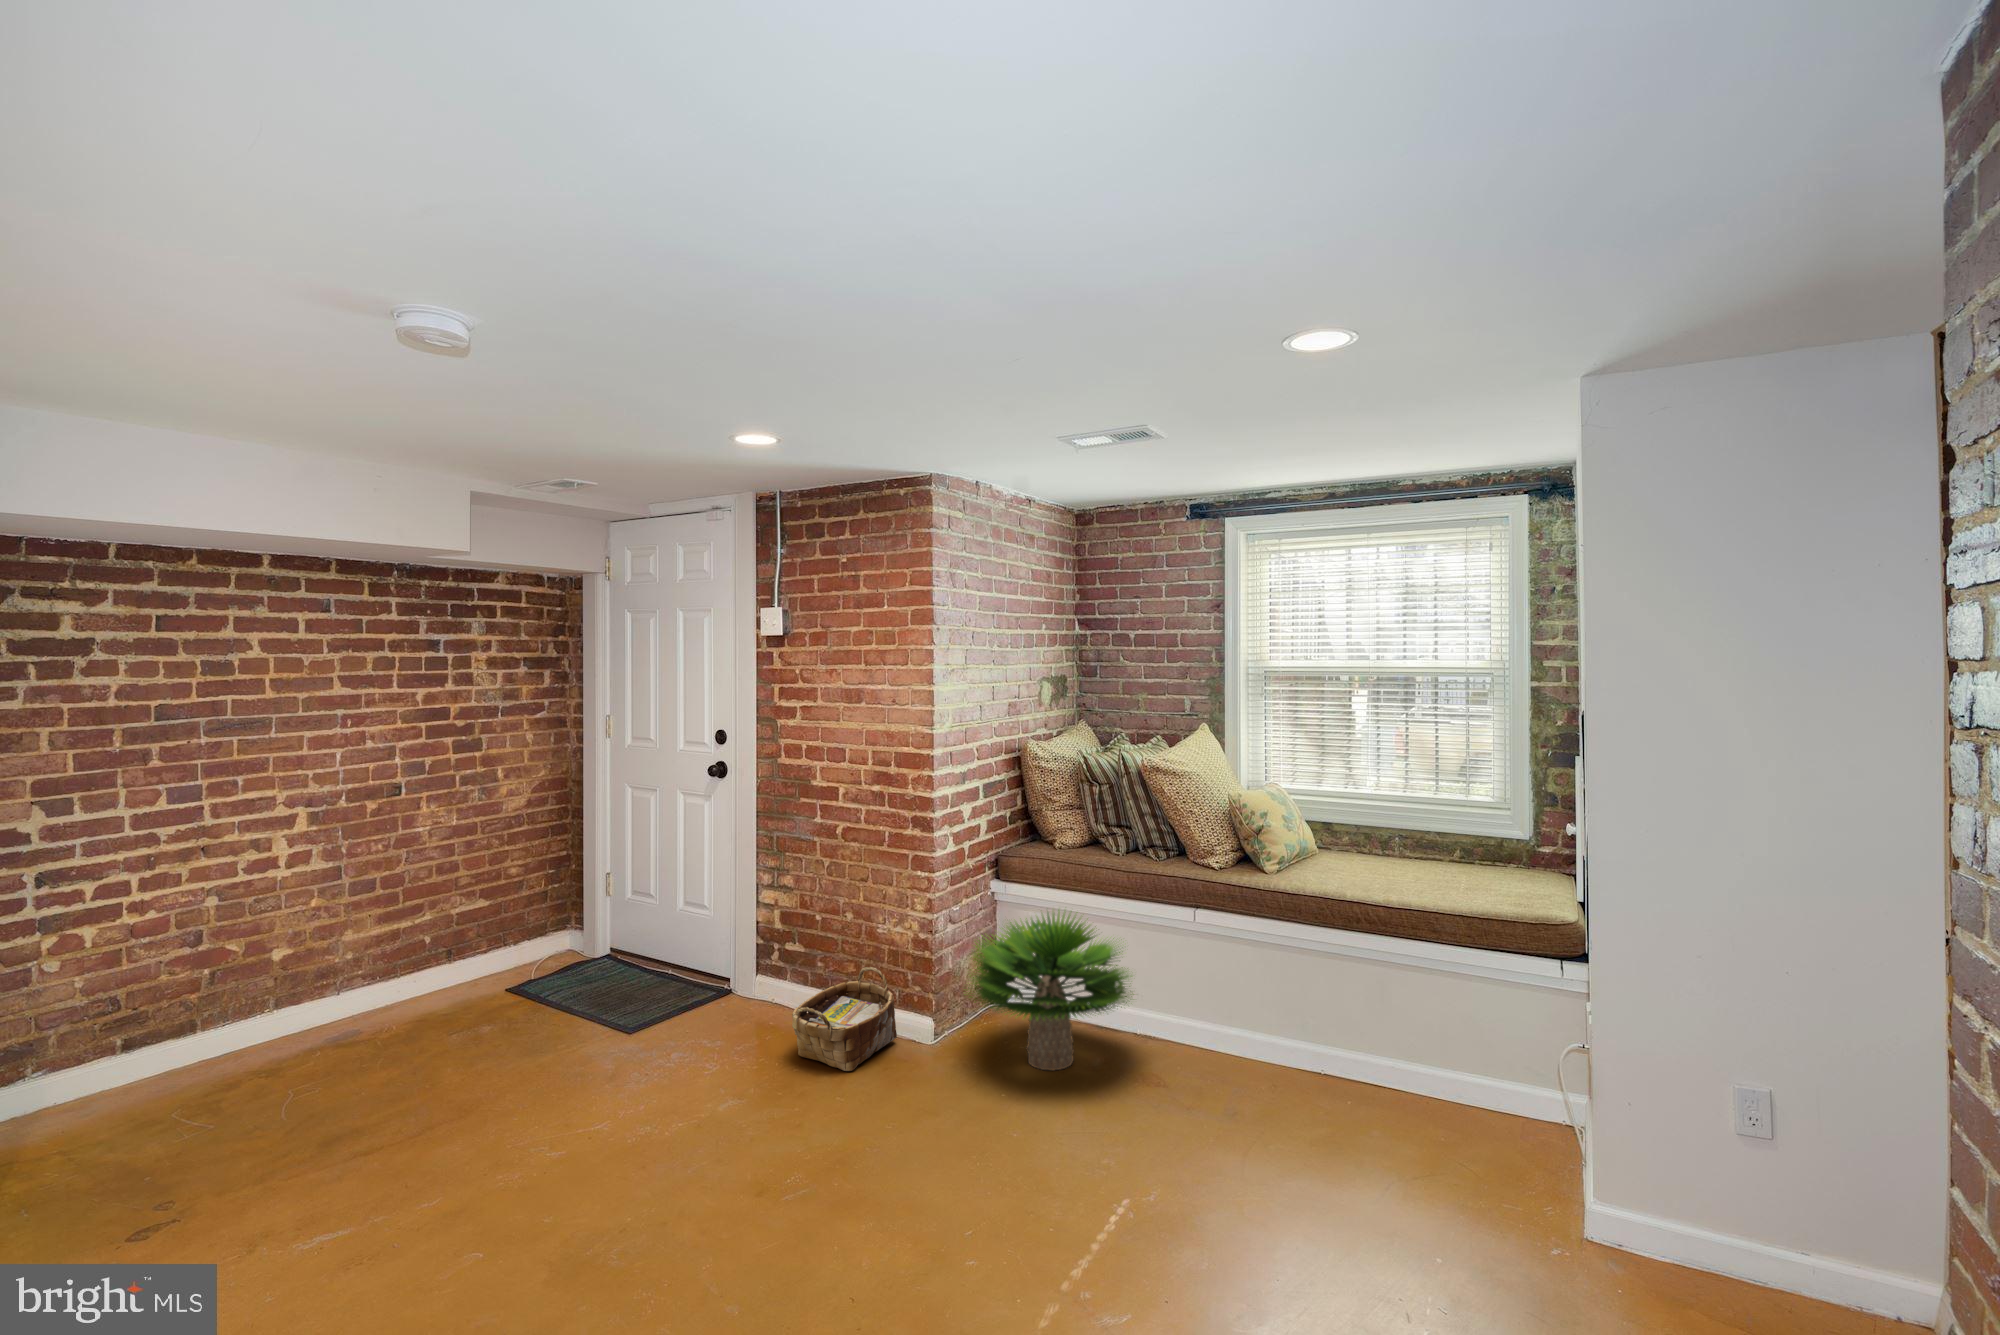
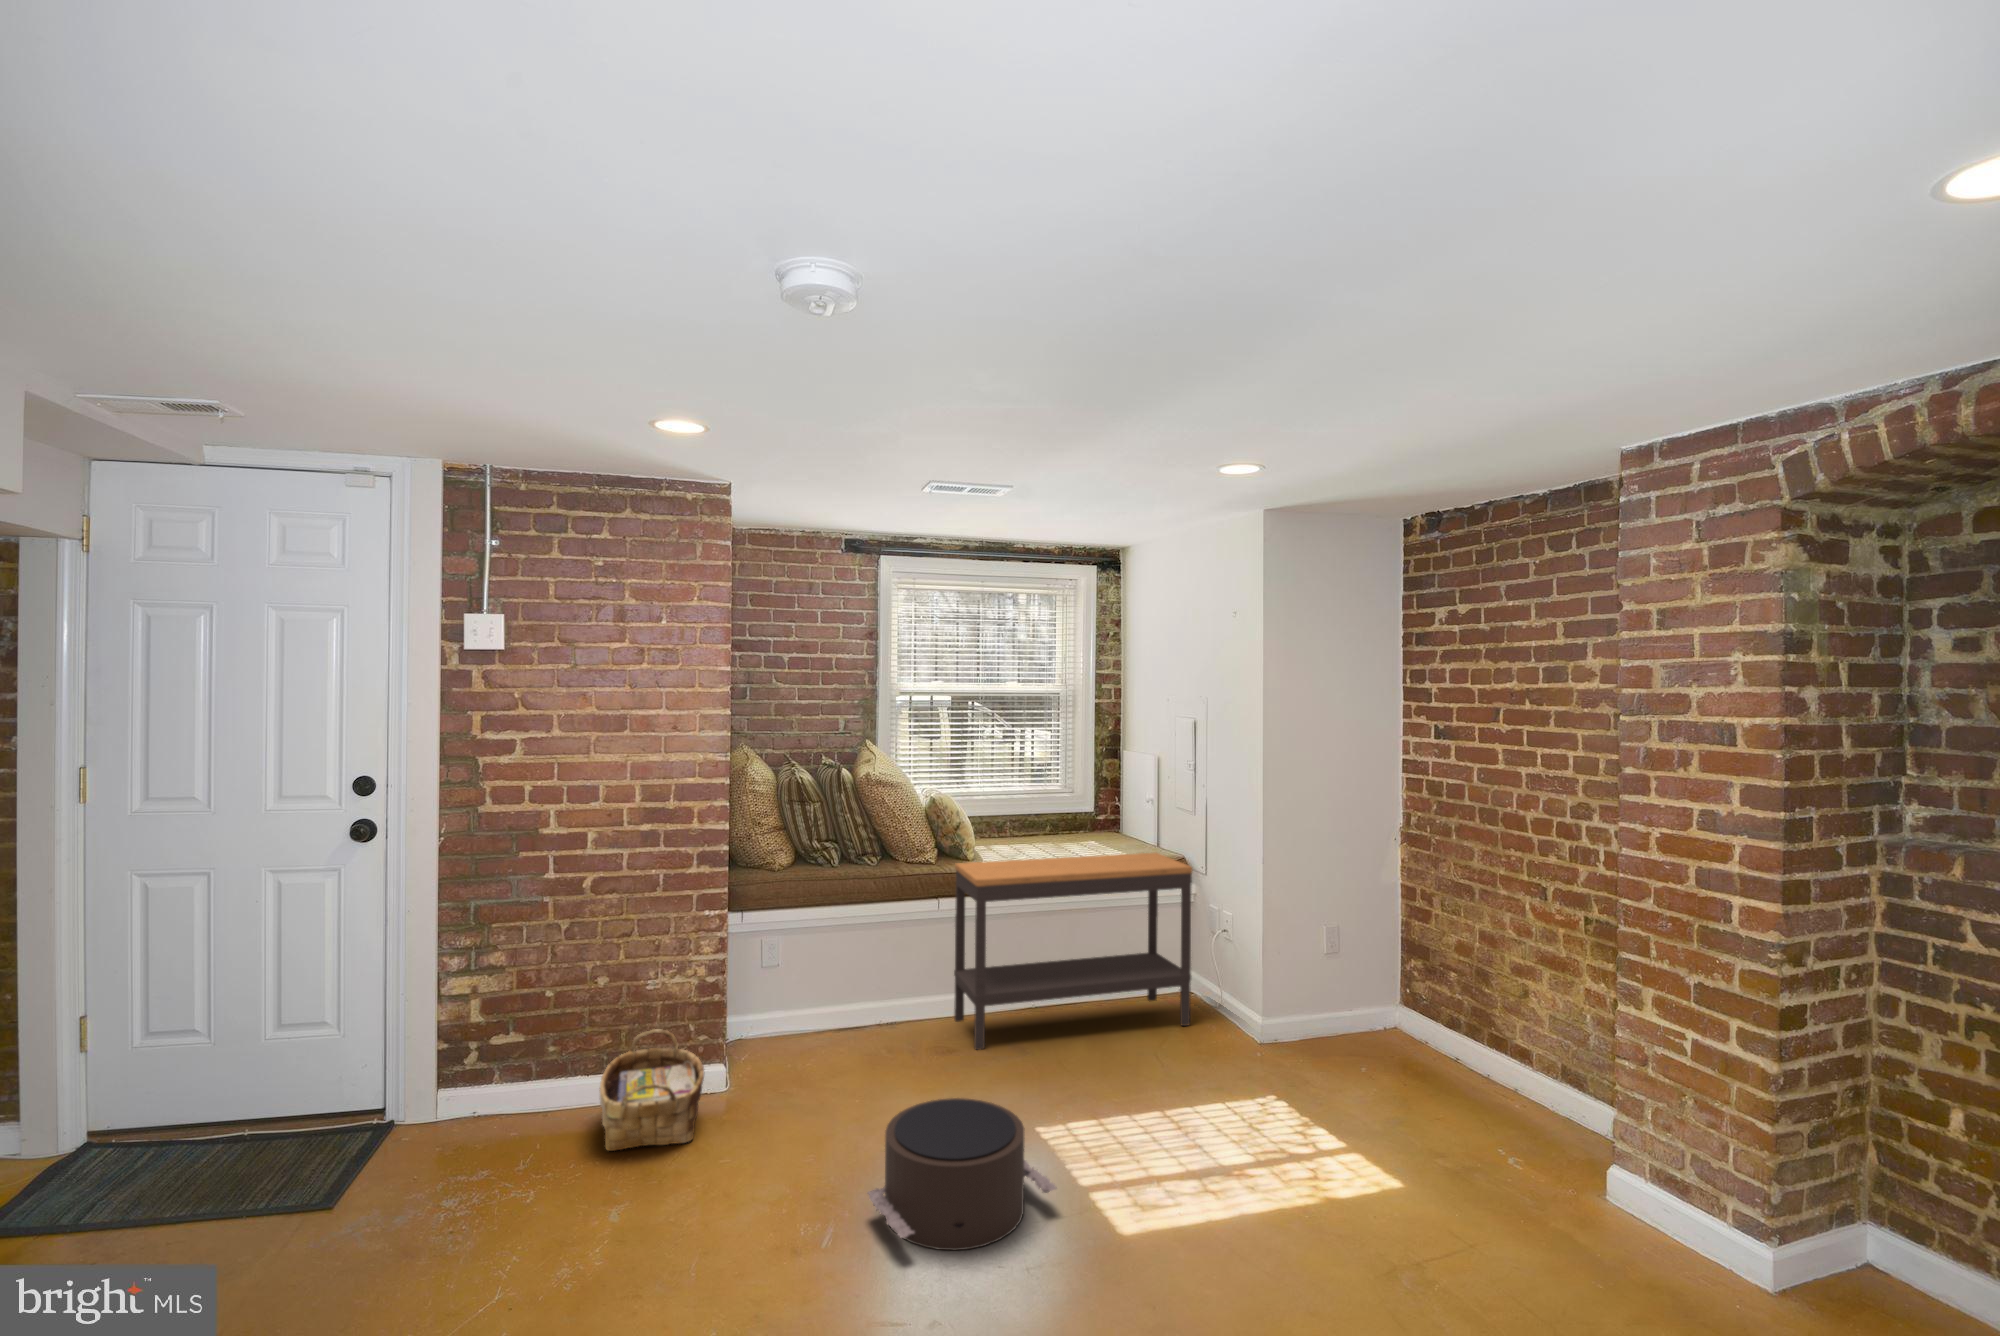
console table: none [1186,871,1519,1172] -> present [954,853,1192,1050]
potted plant: present [968,910,1134,1071] -> none [759,918,936,1075]
pouf: none [806,1104,1013,1277] -> present [868,1098,1056,1250]

